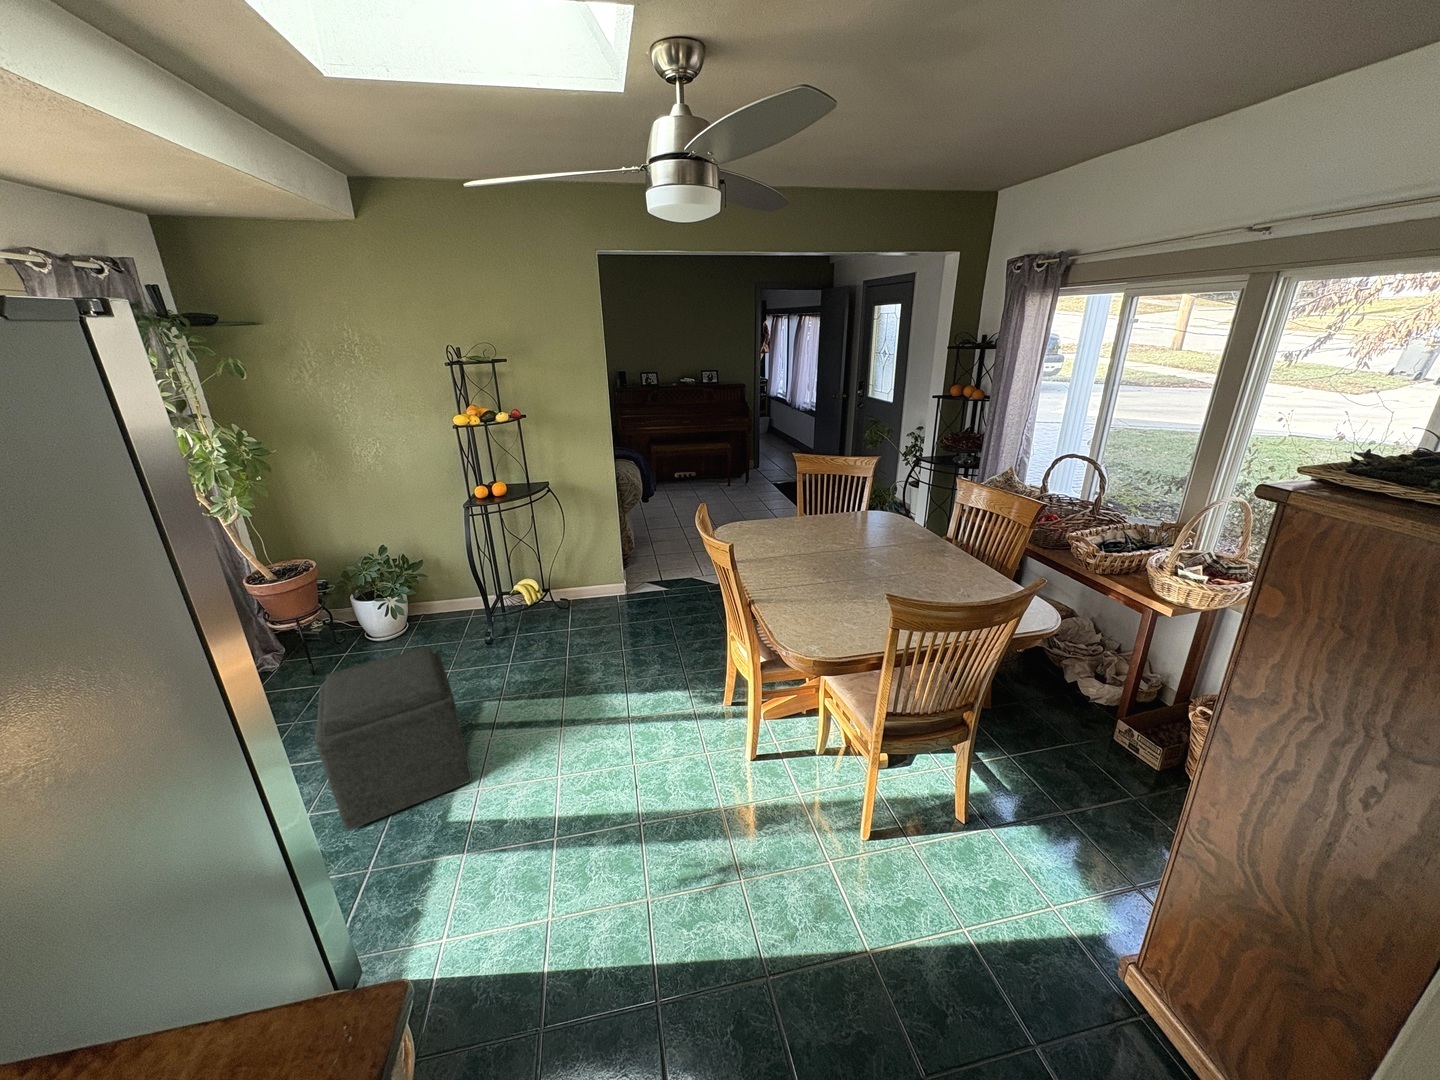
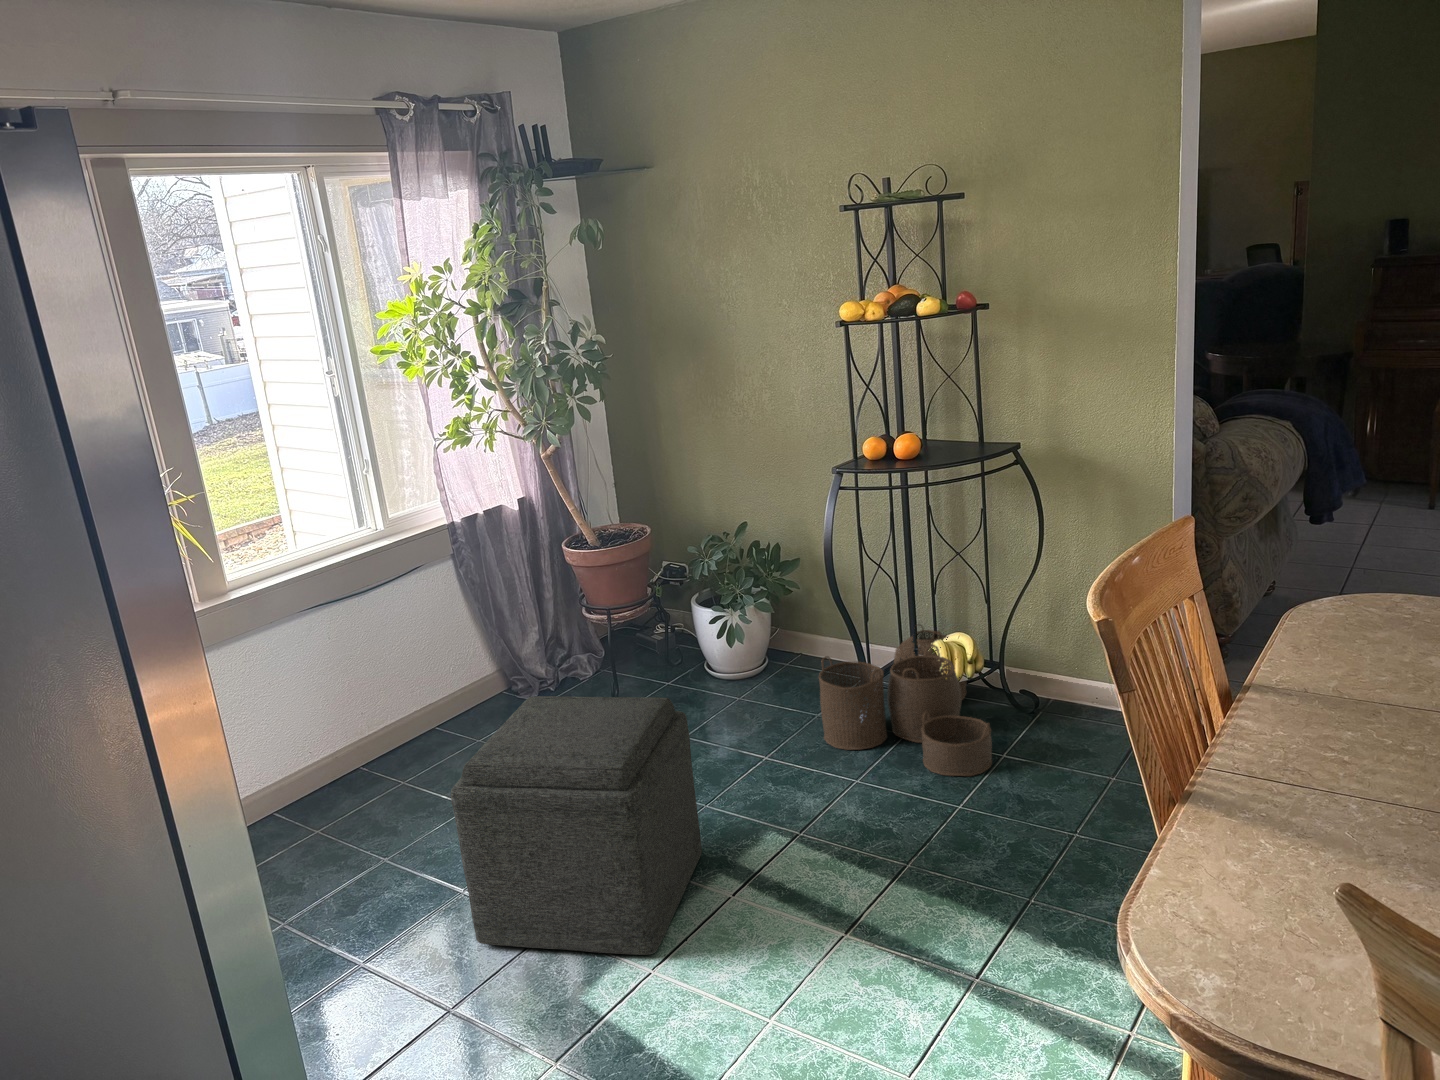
woven basket: none [468,581,570,652] -> present [819,625,992,776]

